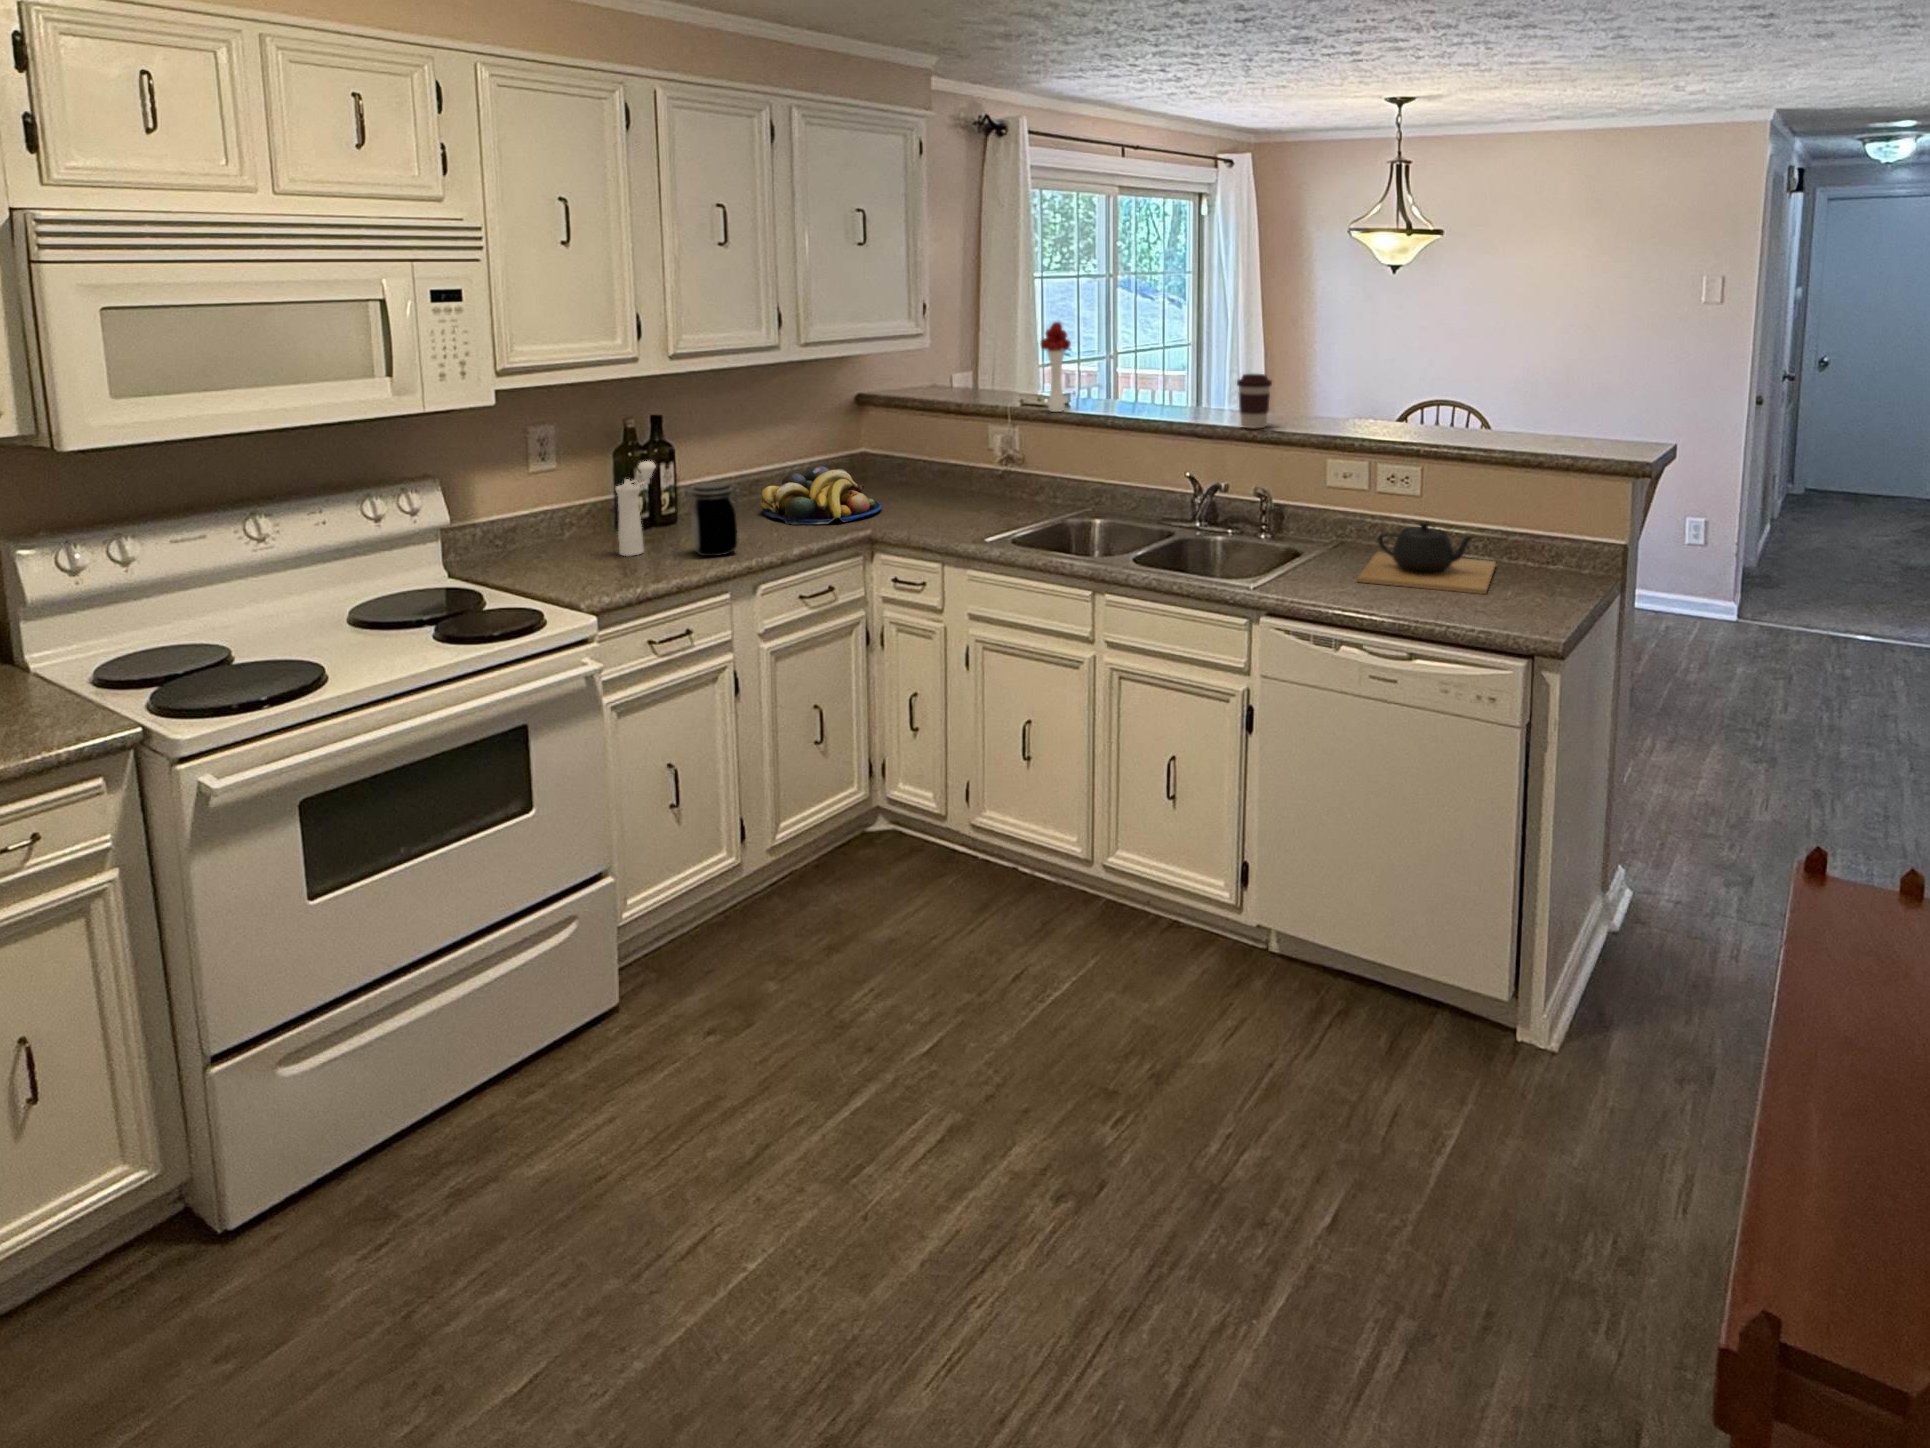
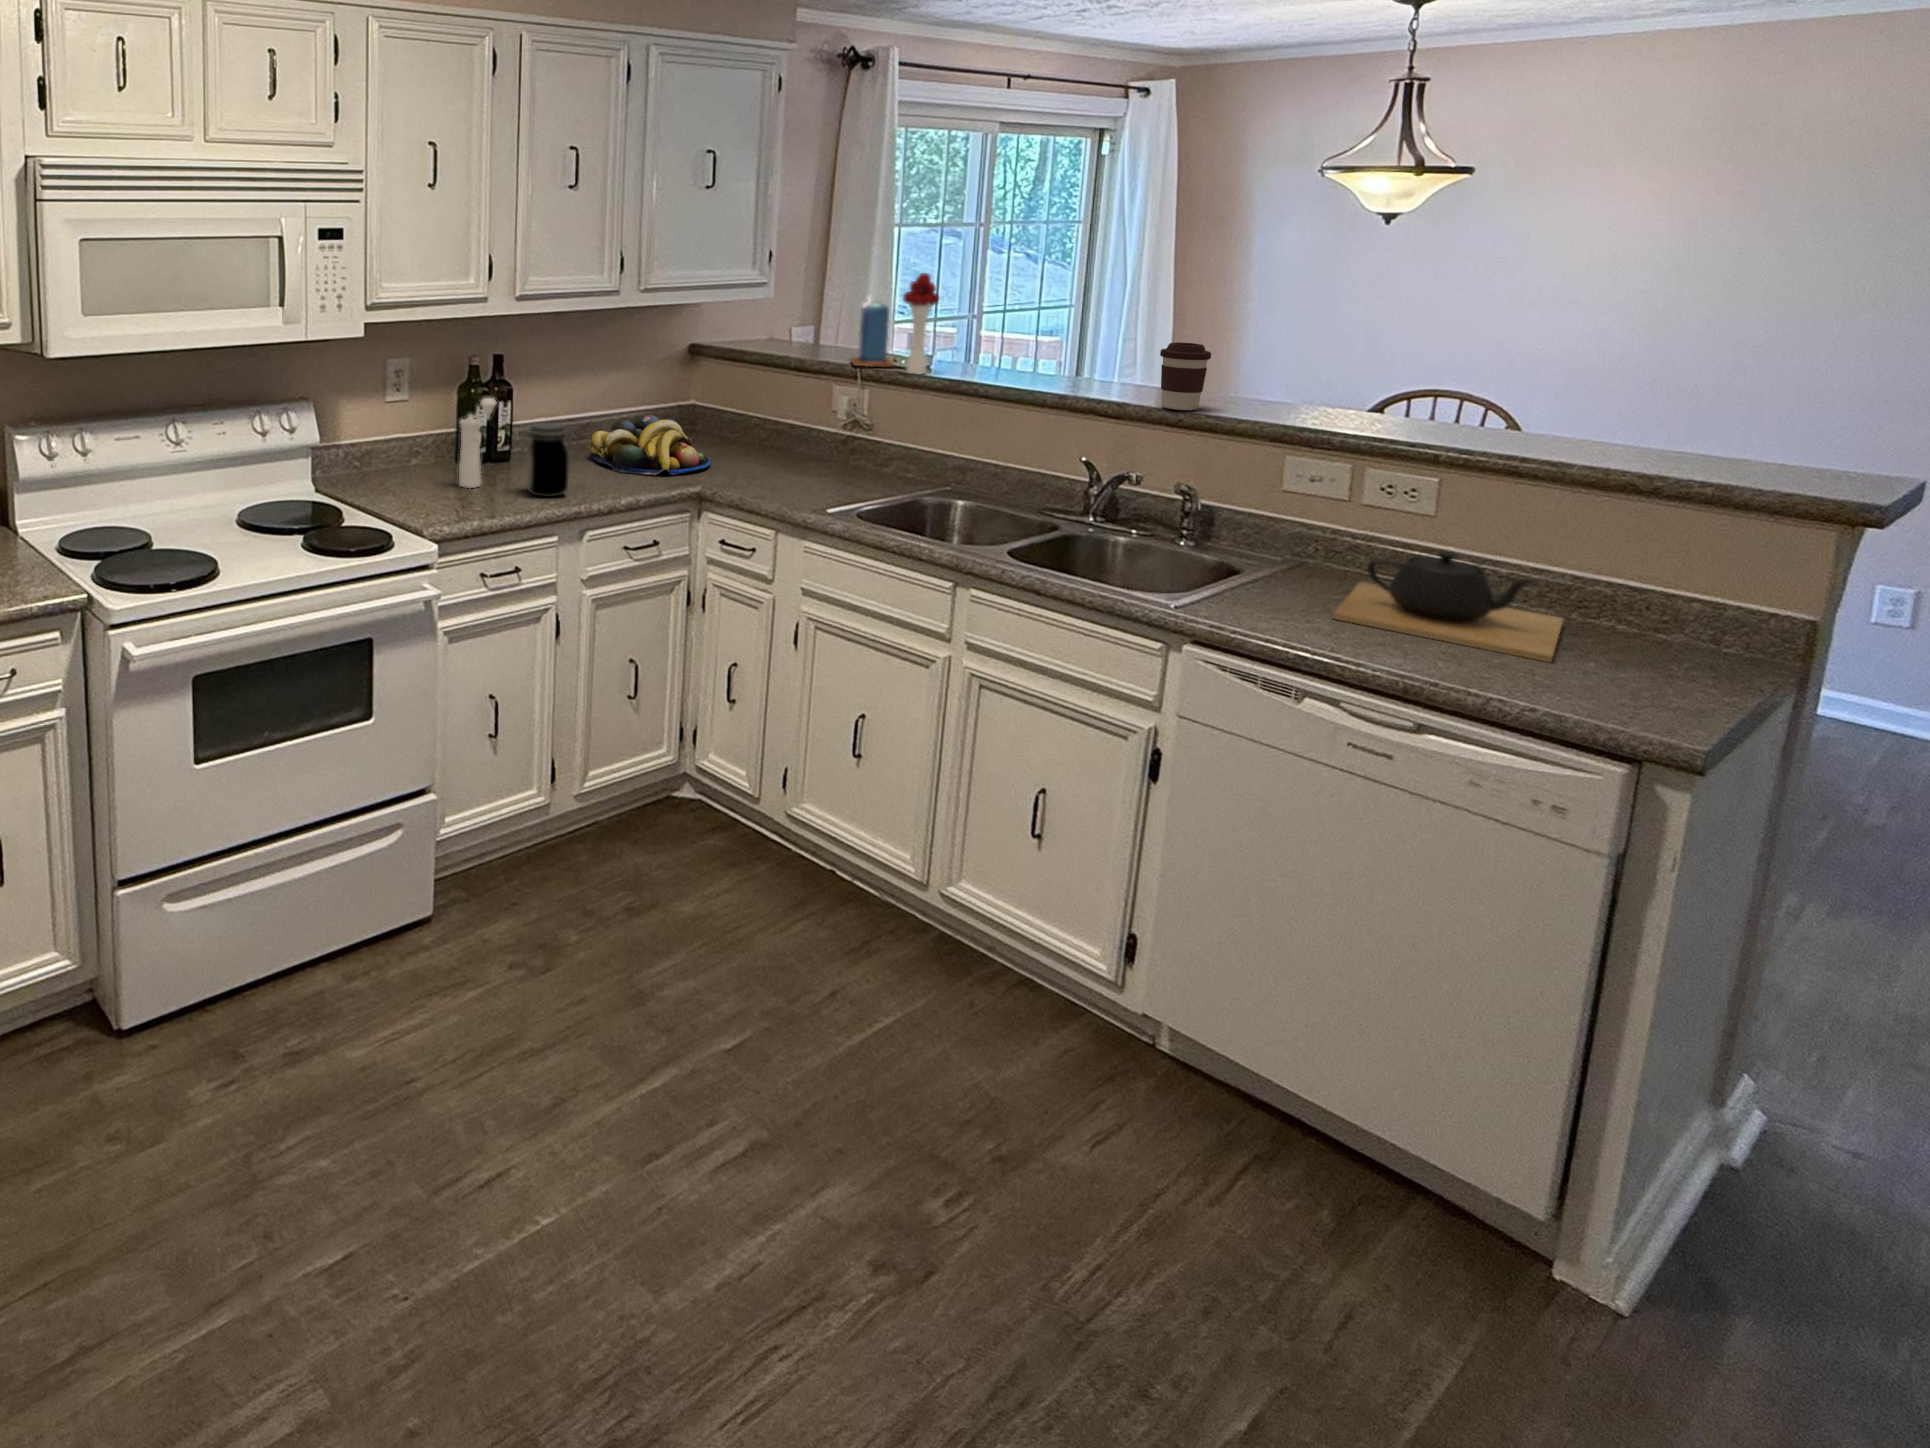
candle: none [1001,343,1039,407] -> present [850,299,894,367]

